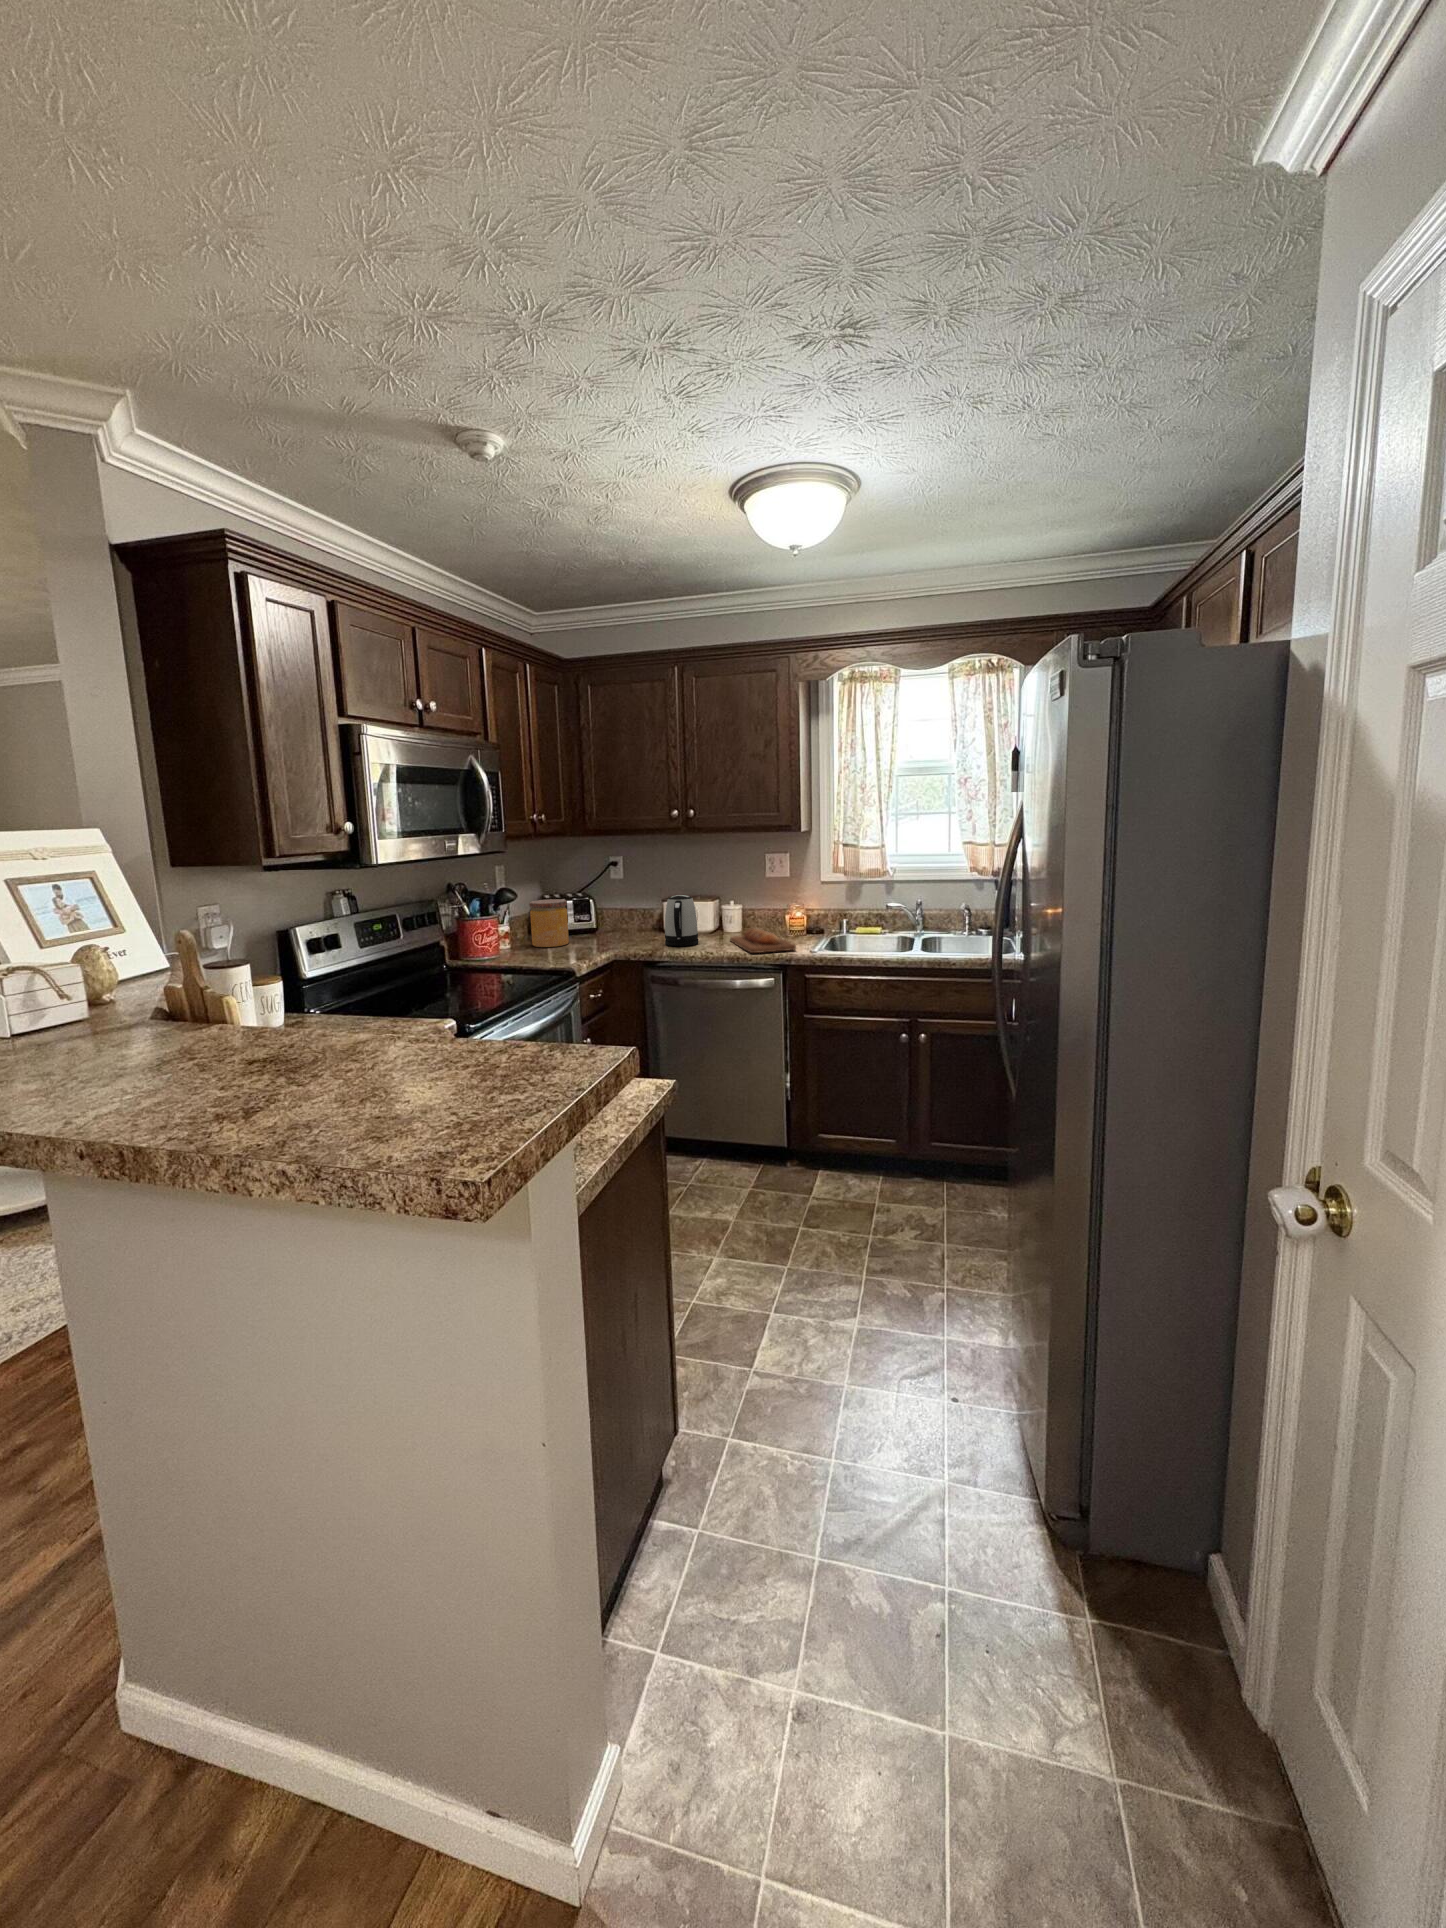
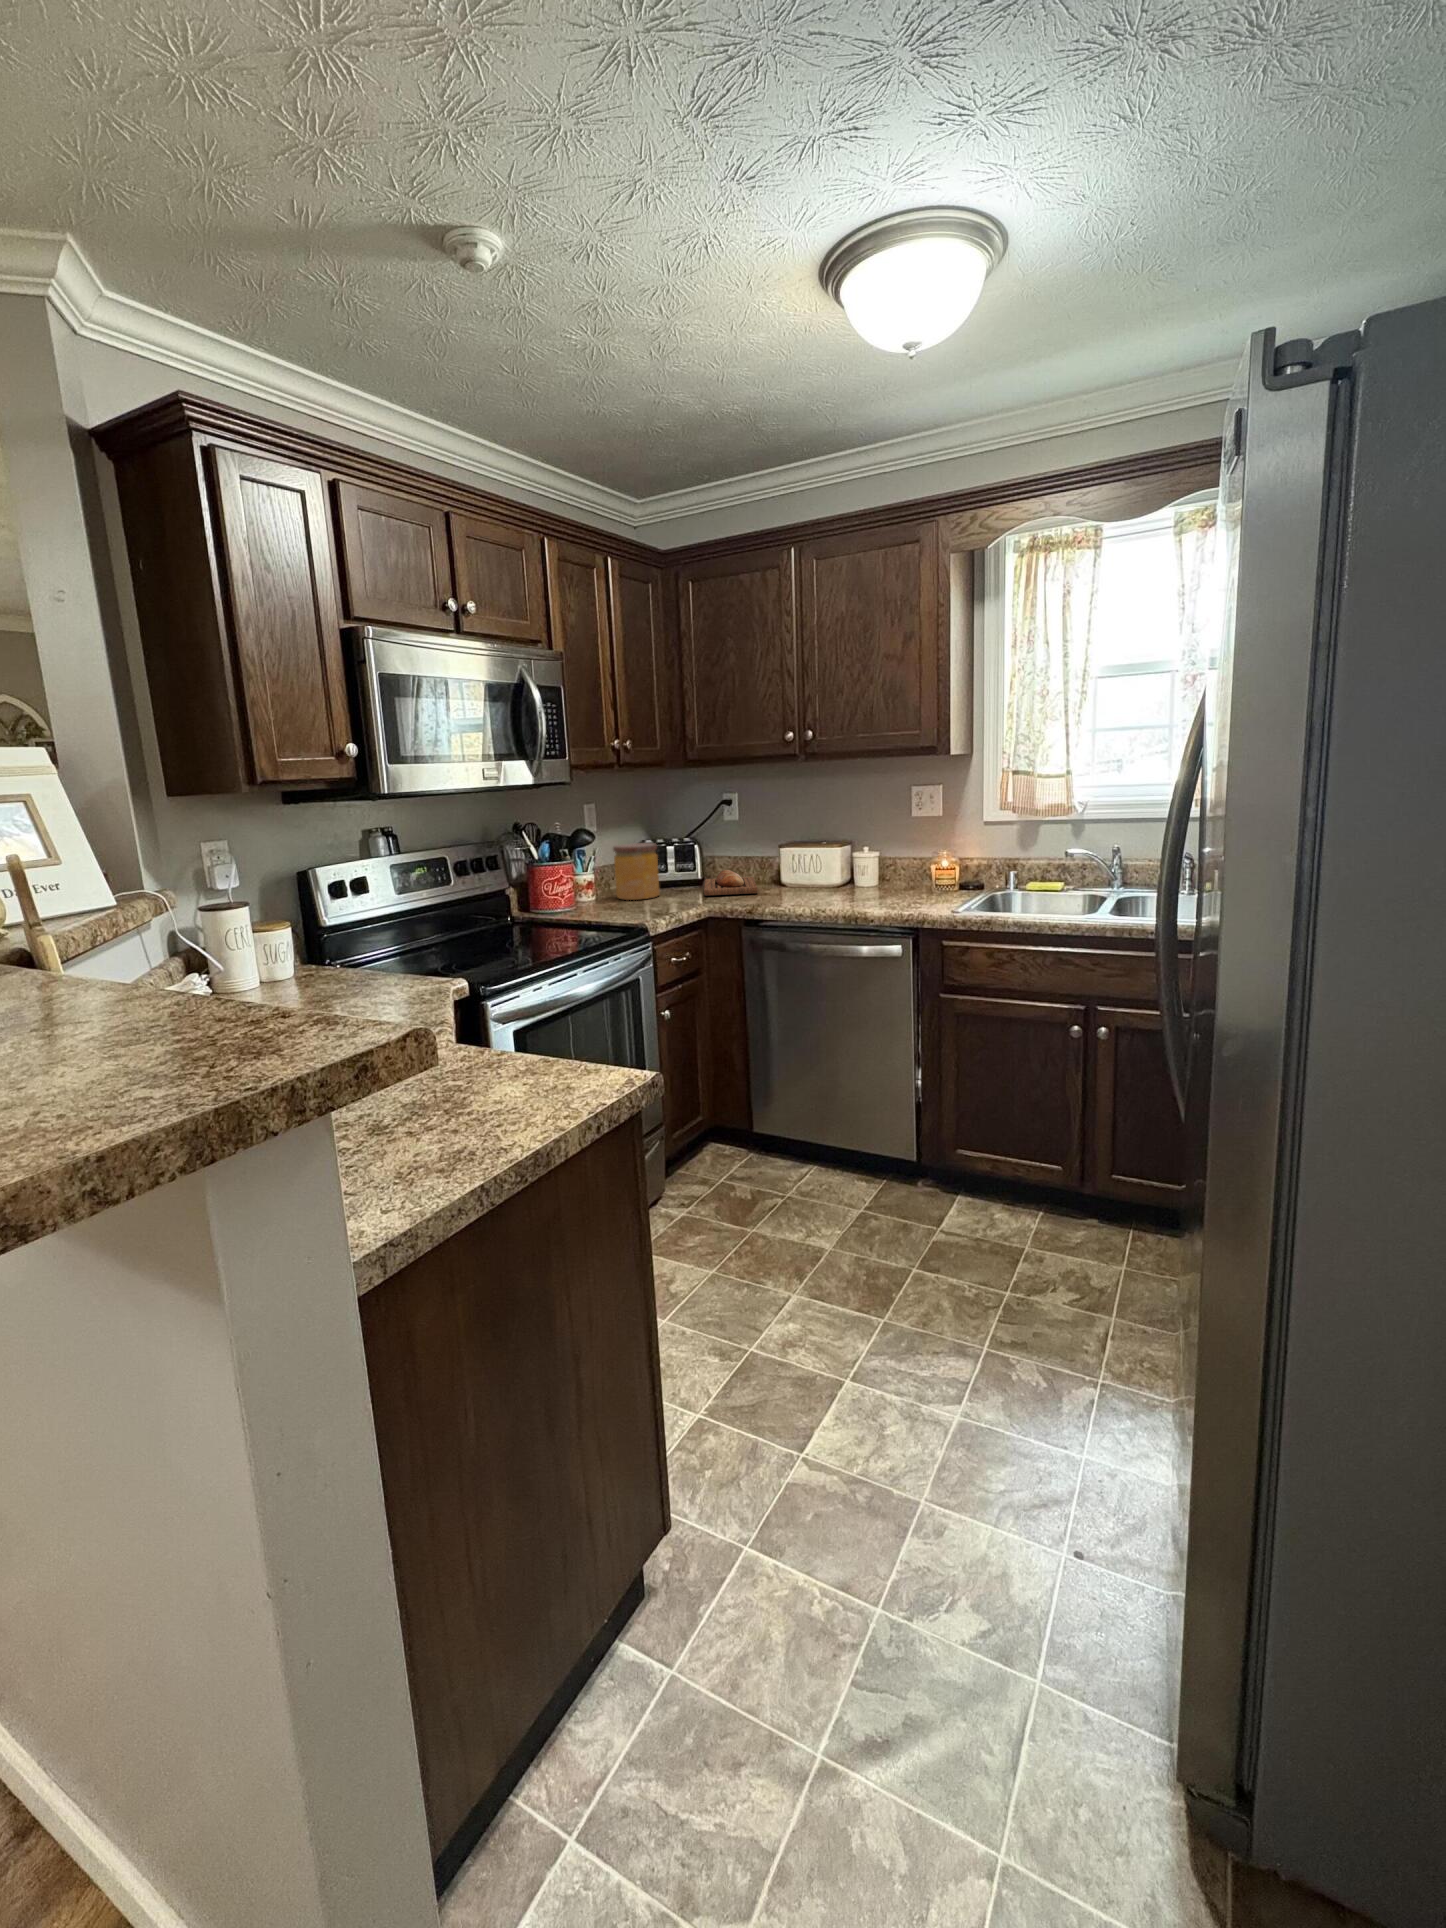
kettle: present [665,895,698,946] -> none [771,837,813,901]
bread loaf: present [730,928,796,953] -> present [704,870,758,896]

